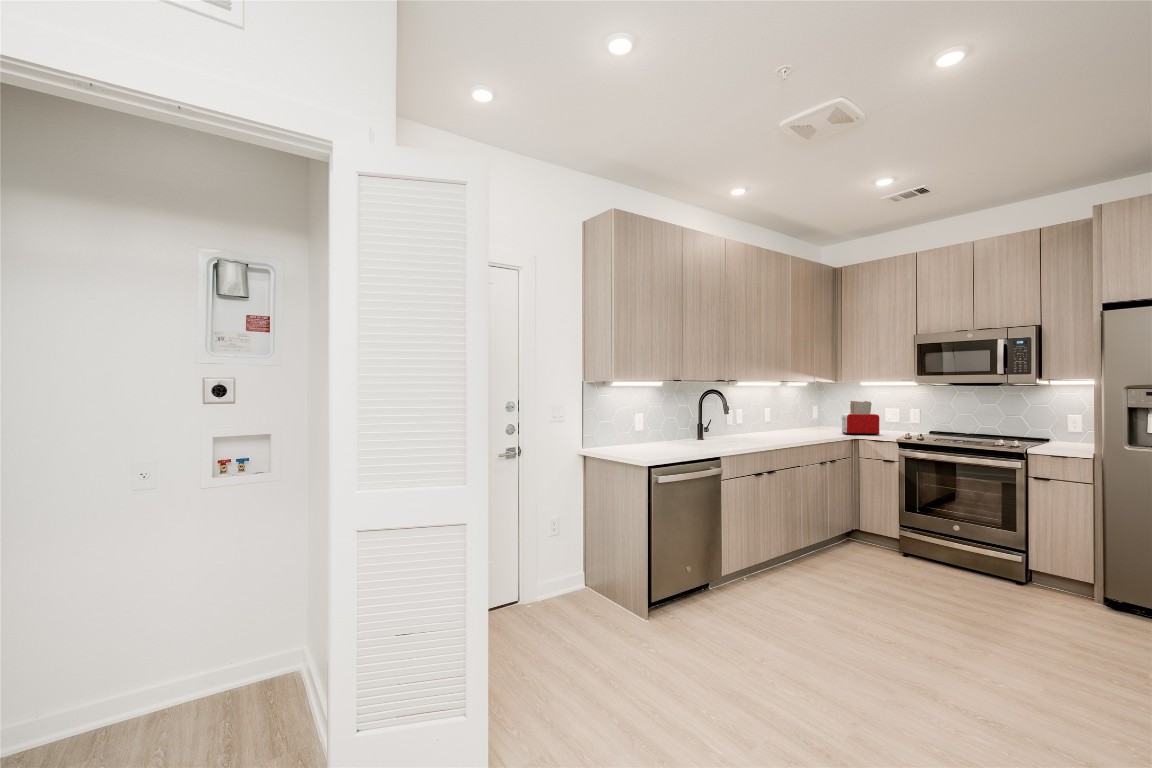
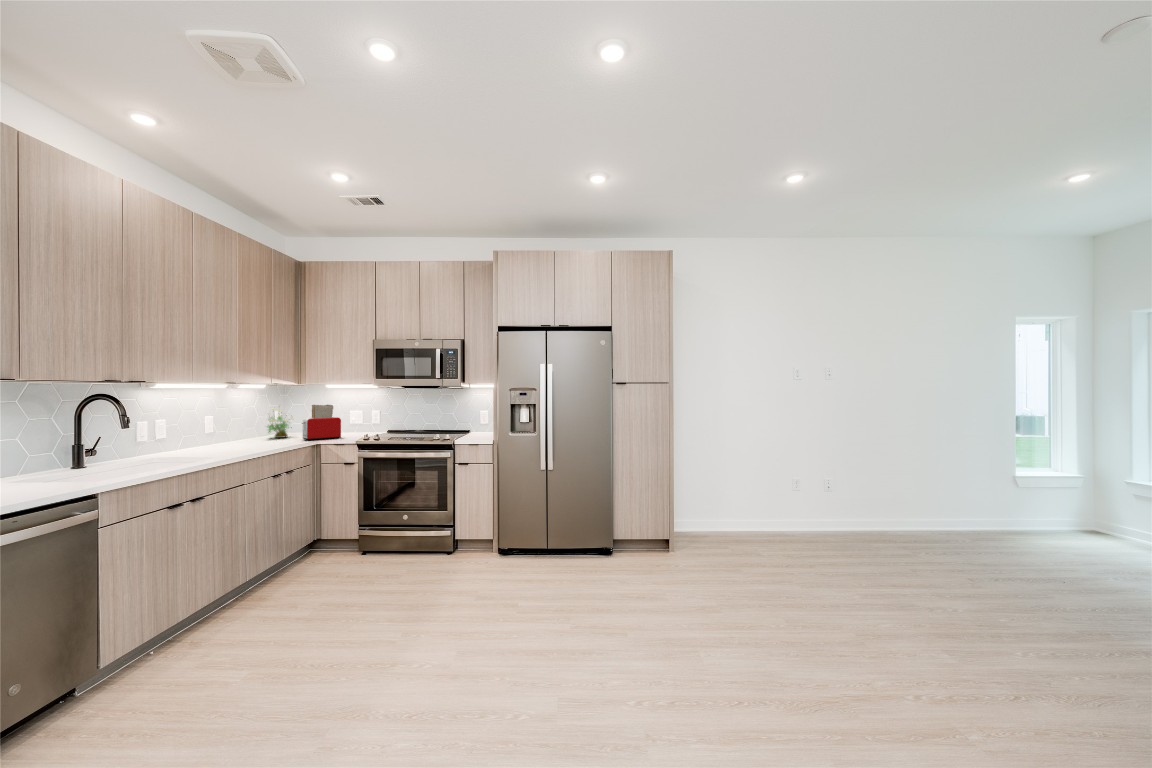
potted plant: none [808,399,833,430] -> present [267,409,294,438]

